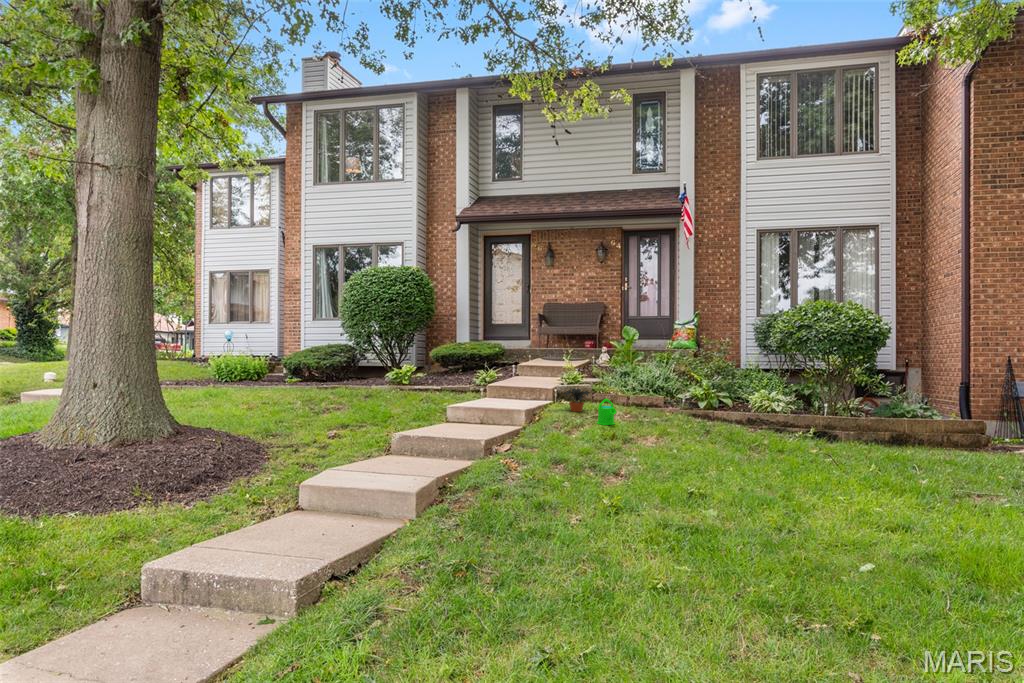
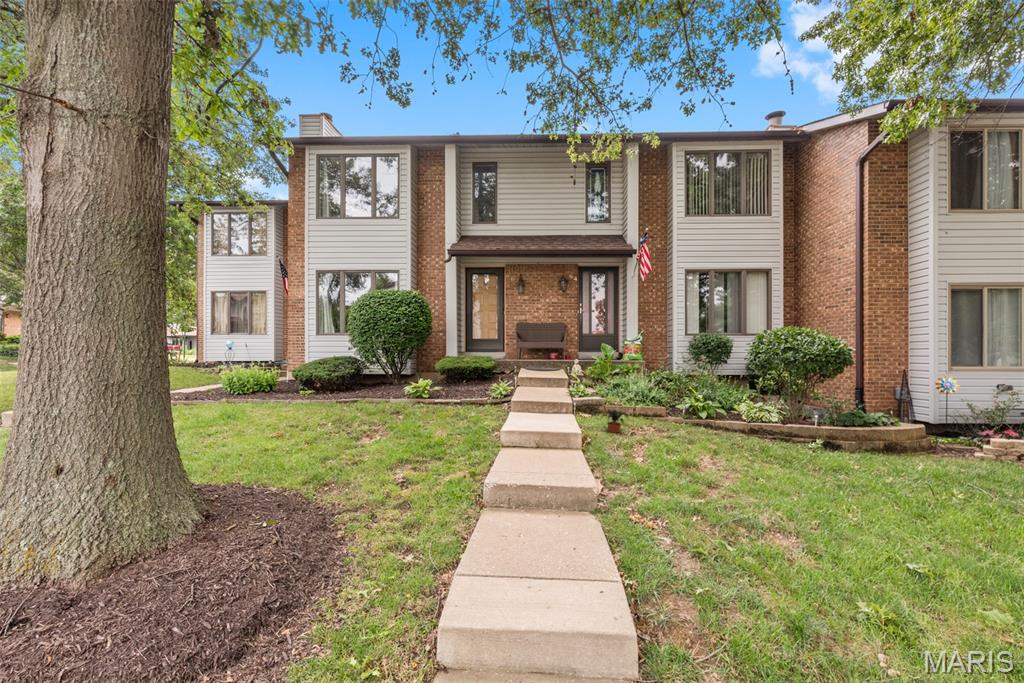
watering can: present [597,399,616,425] -> none [648,425,675,451]

